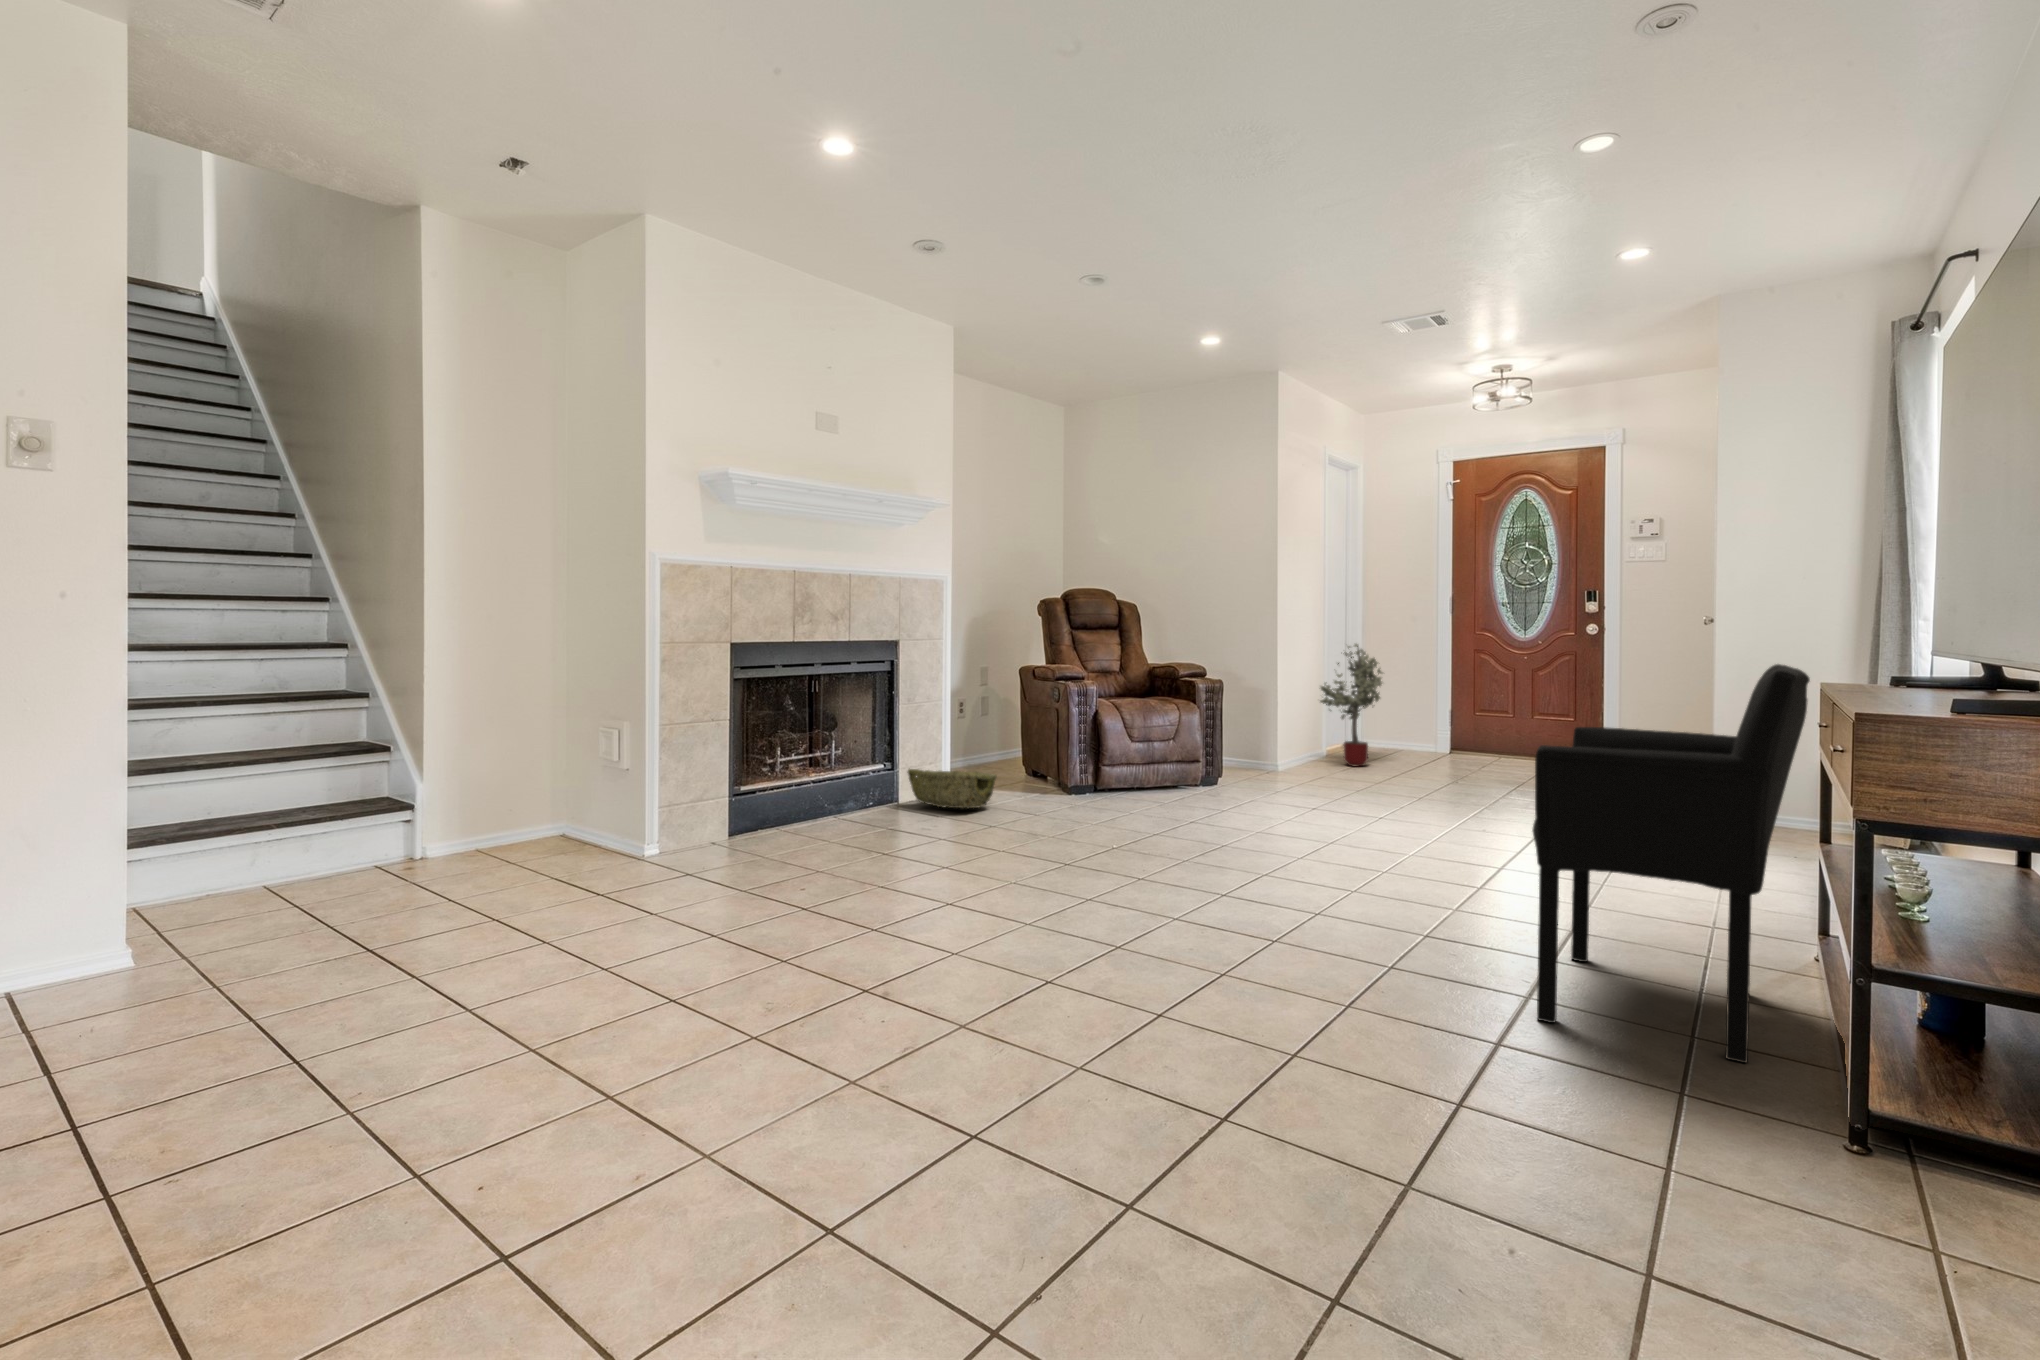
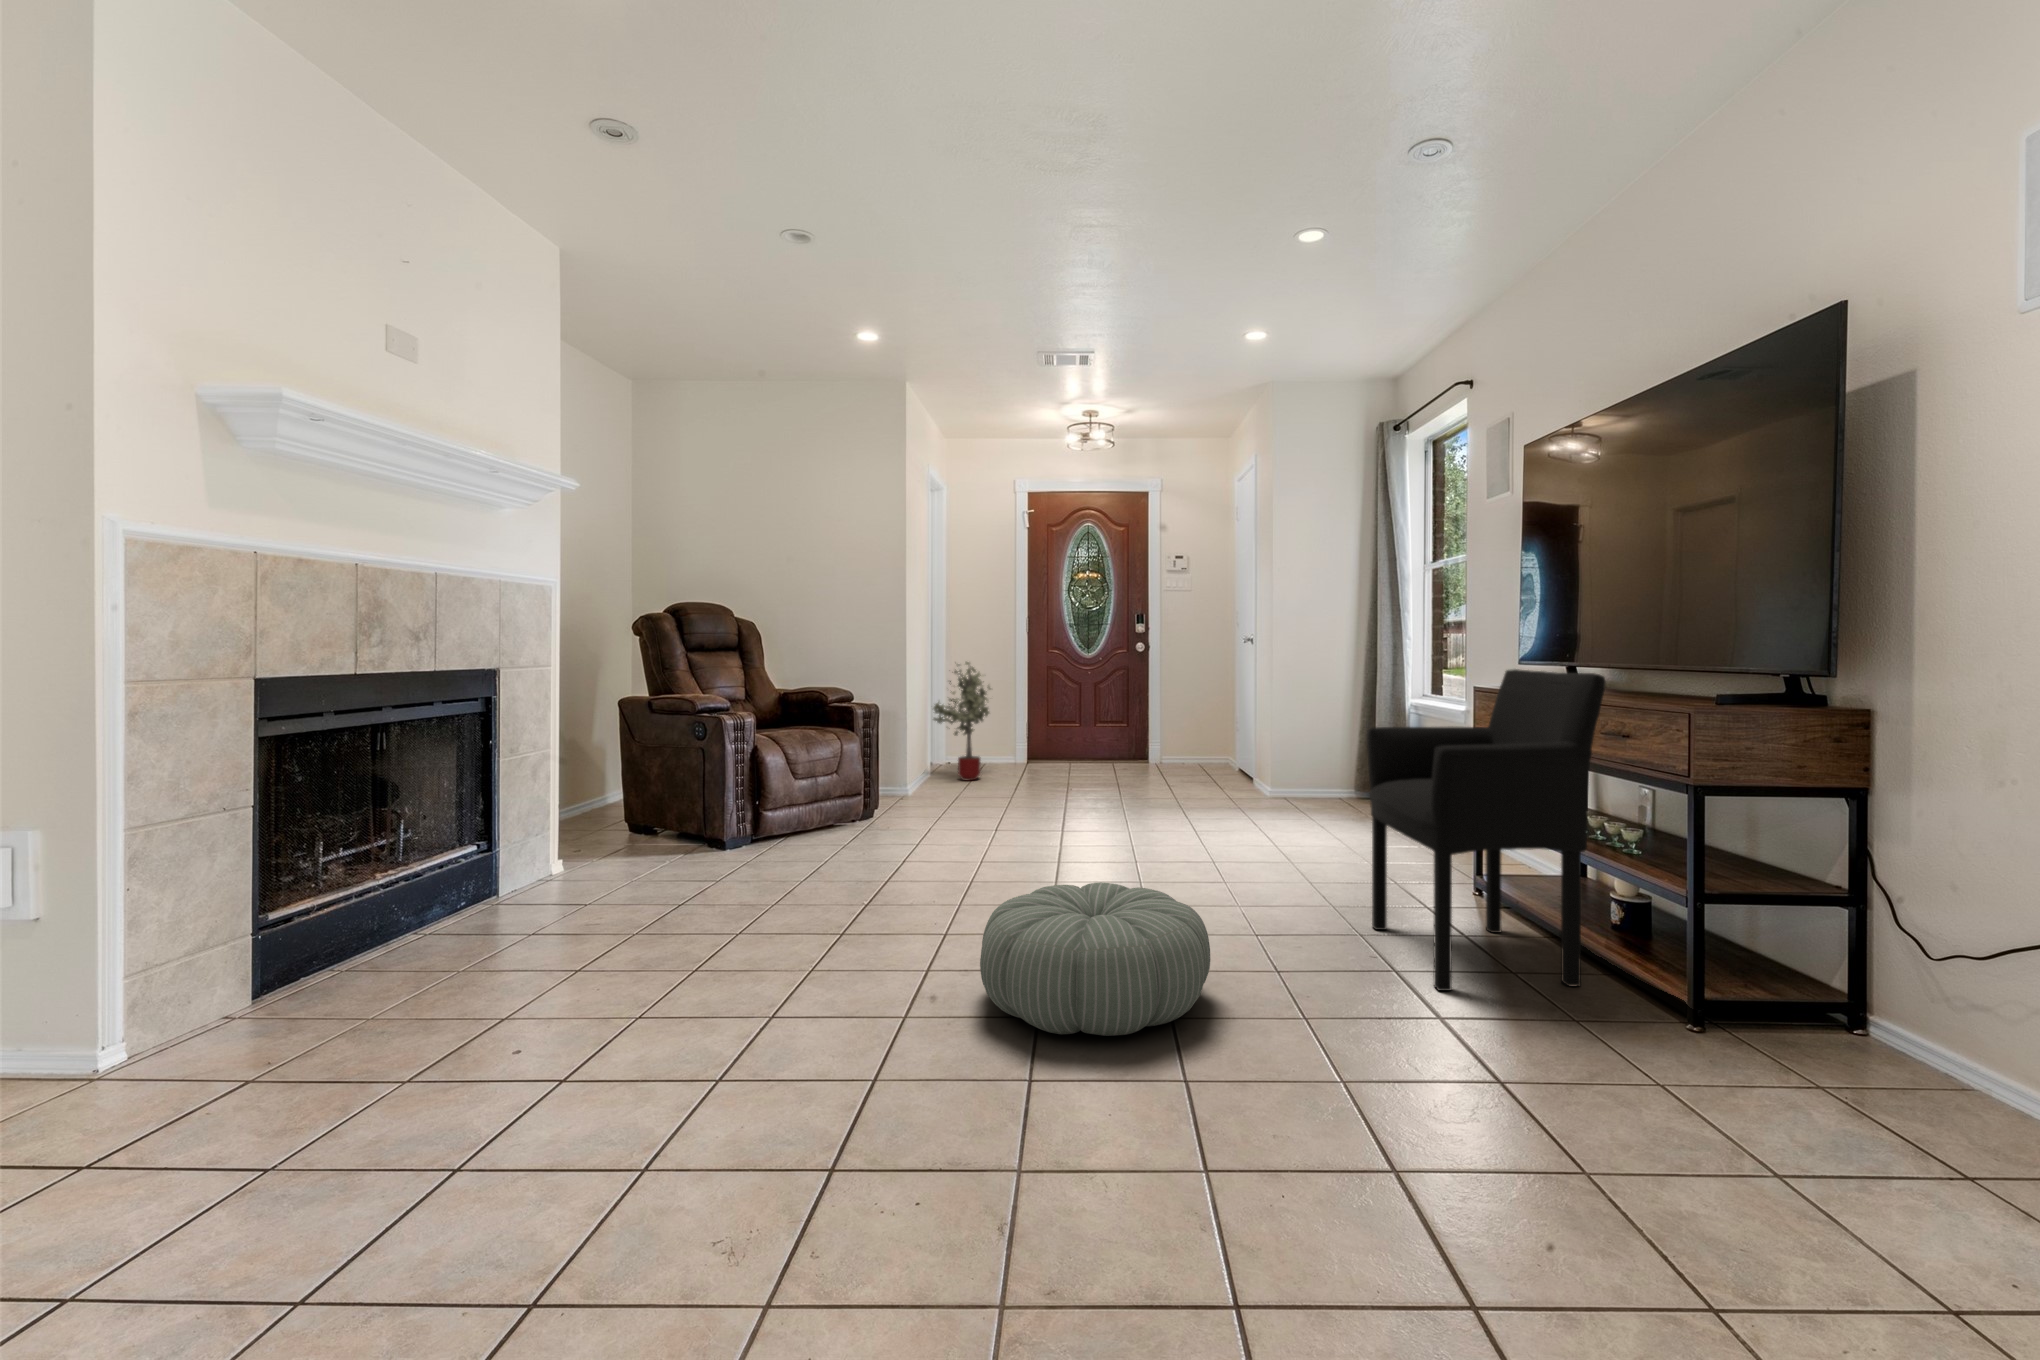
woven basket: present [907,769,997,809] -> none [515,836,654,892]
pouf: none [1079,842,1287,970] -> present [980,882,1210,1036]

